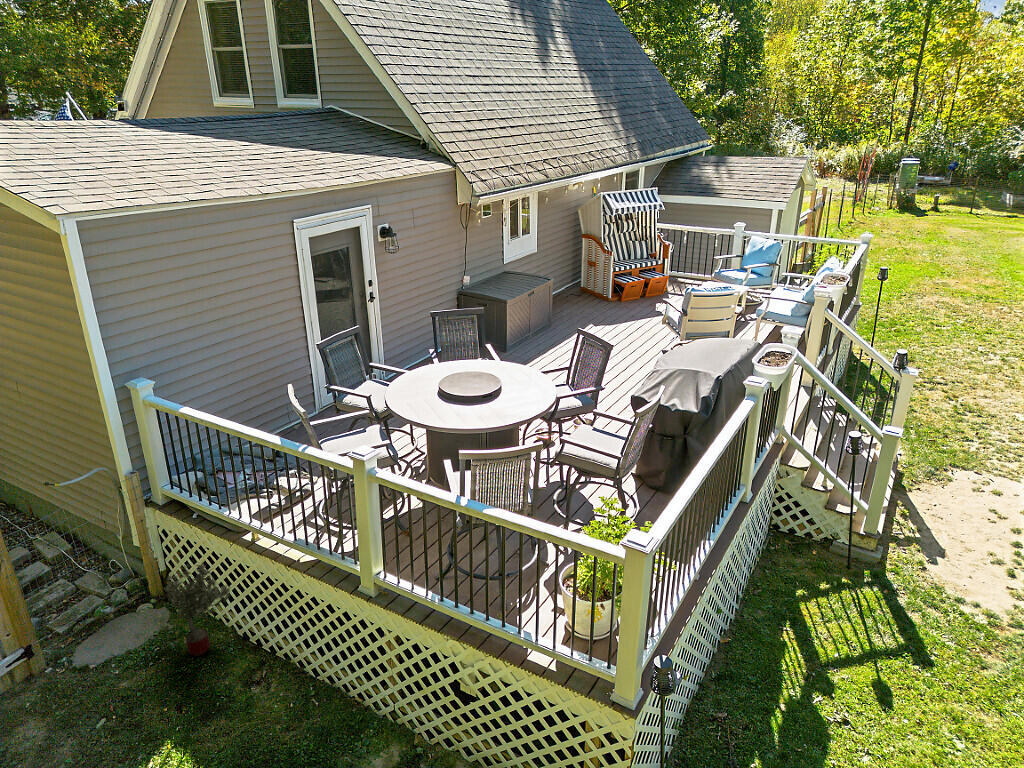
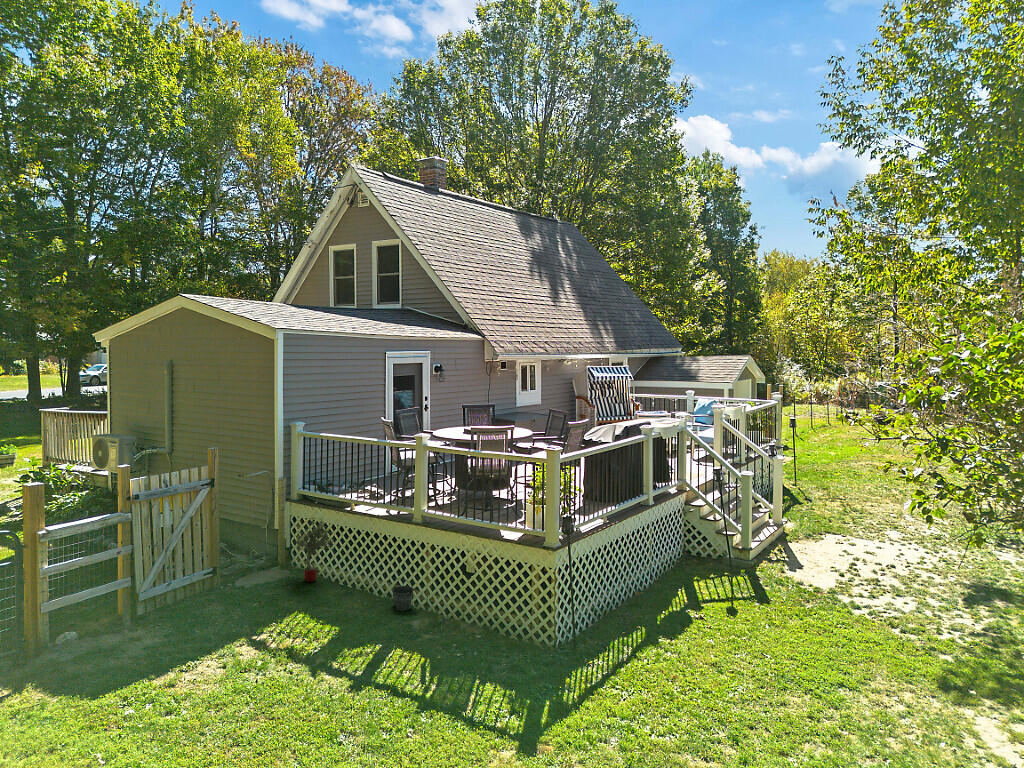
bucket: none [332,681,371,733] -> present [392,578,414,611]

